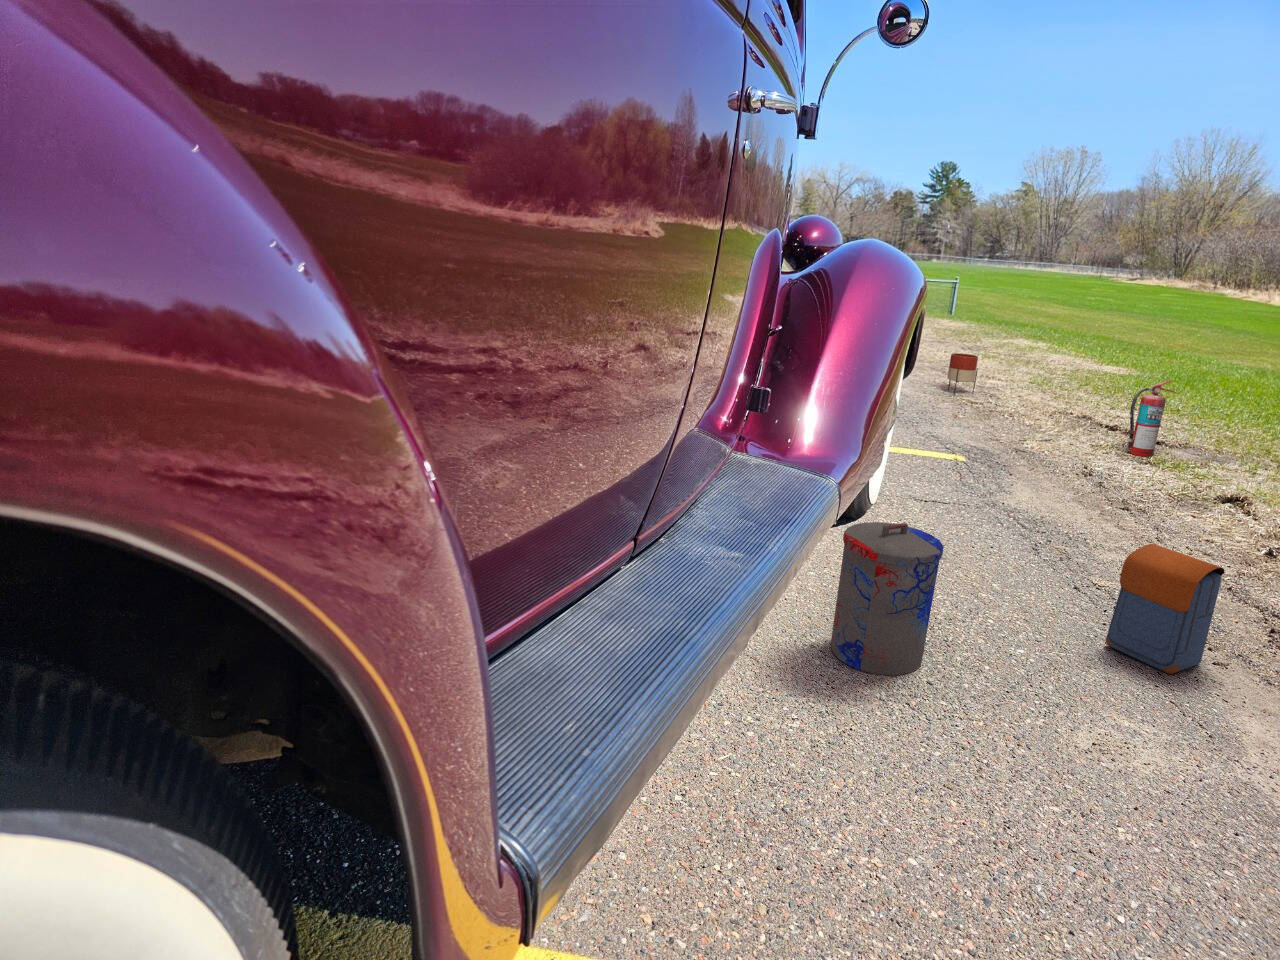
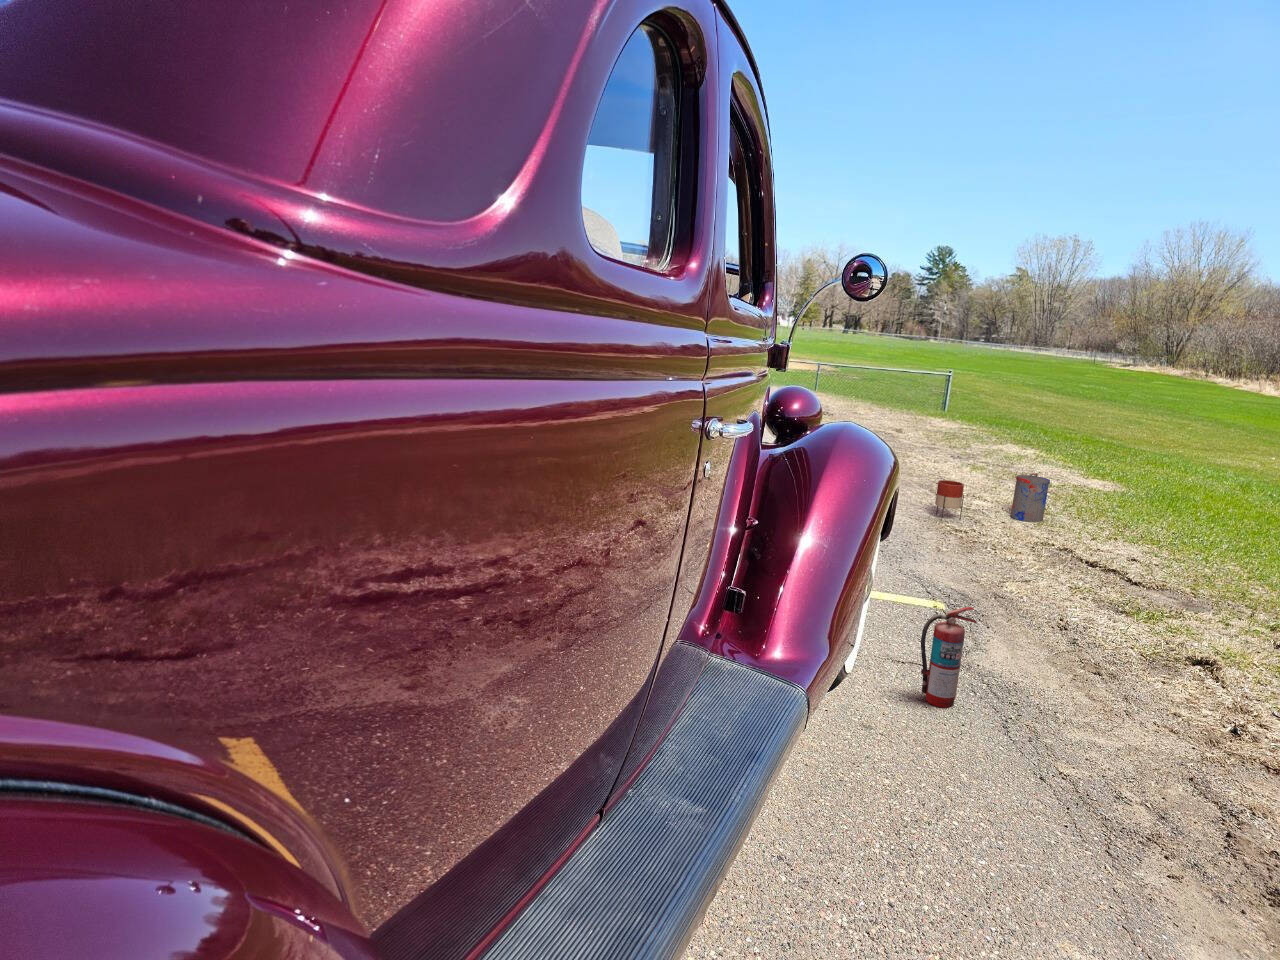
fire extinguisher: present [1128,381,1175,457] -> present [921,607,977,708]
trash can: present [831,522,944,676] -> present [1011,473,1050,522]
backpack: present [1106,544,1224,674] -> none [1064,757,1173,894]

